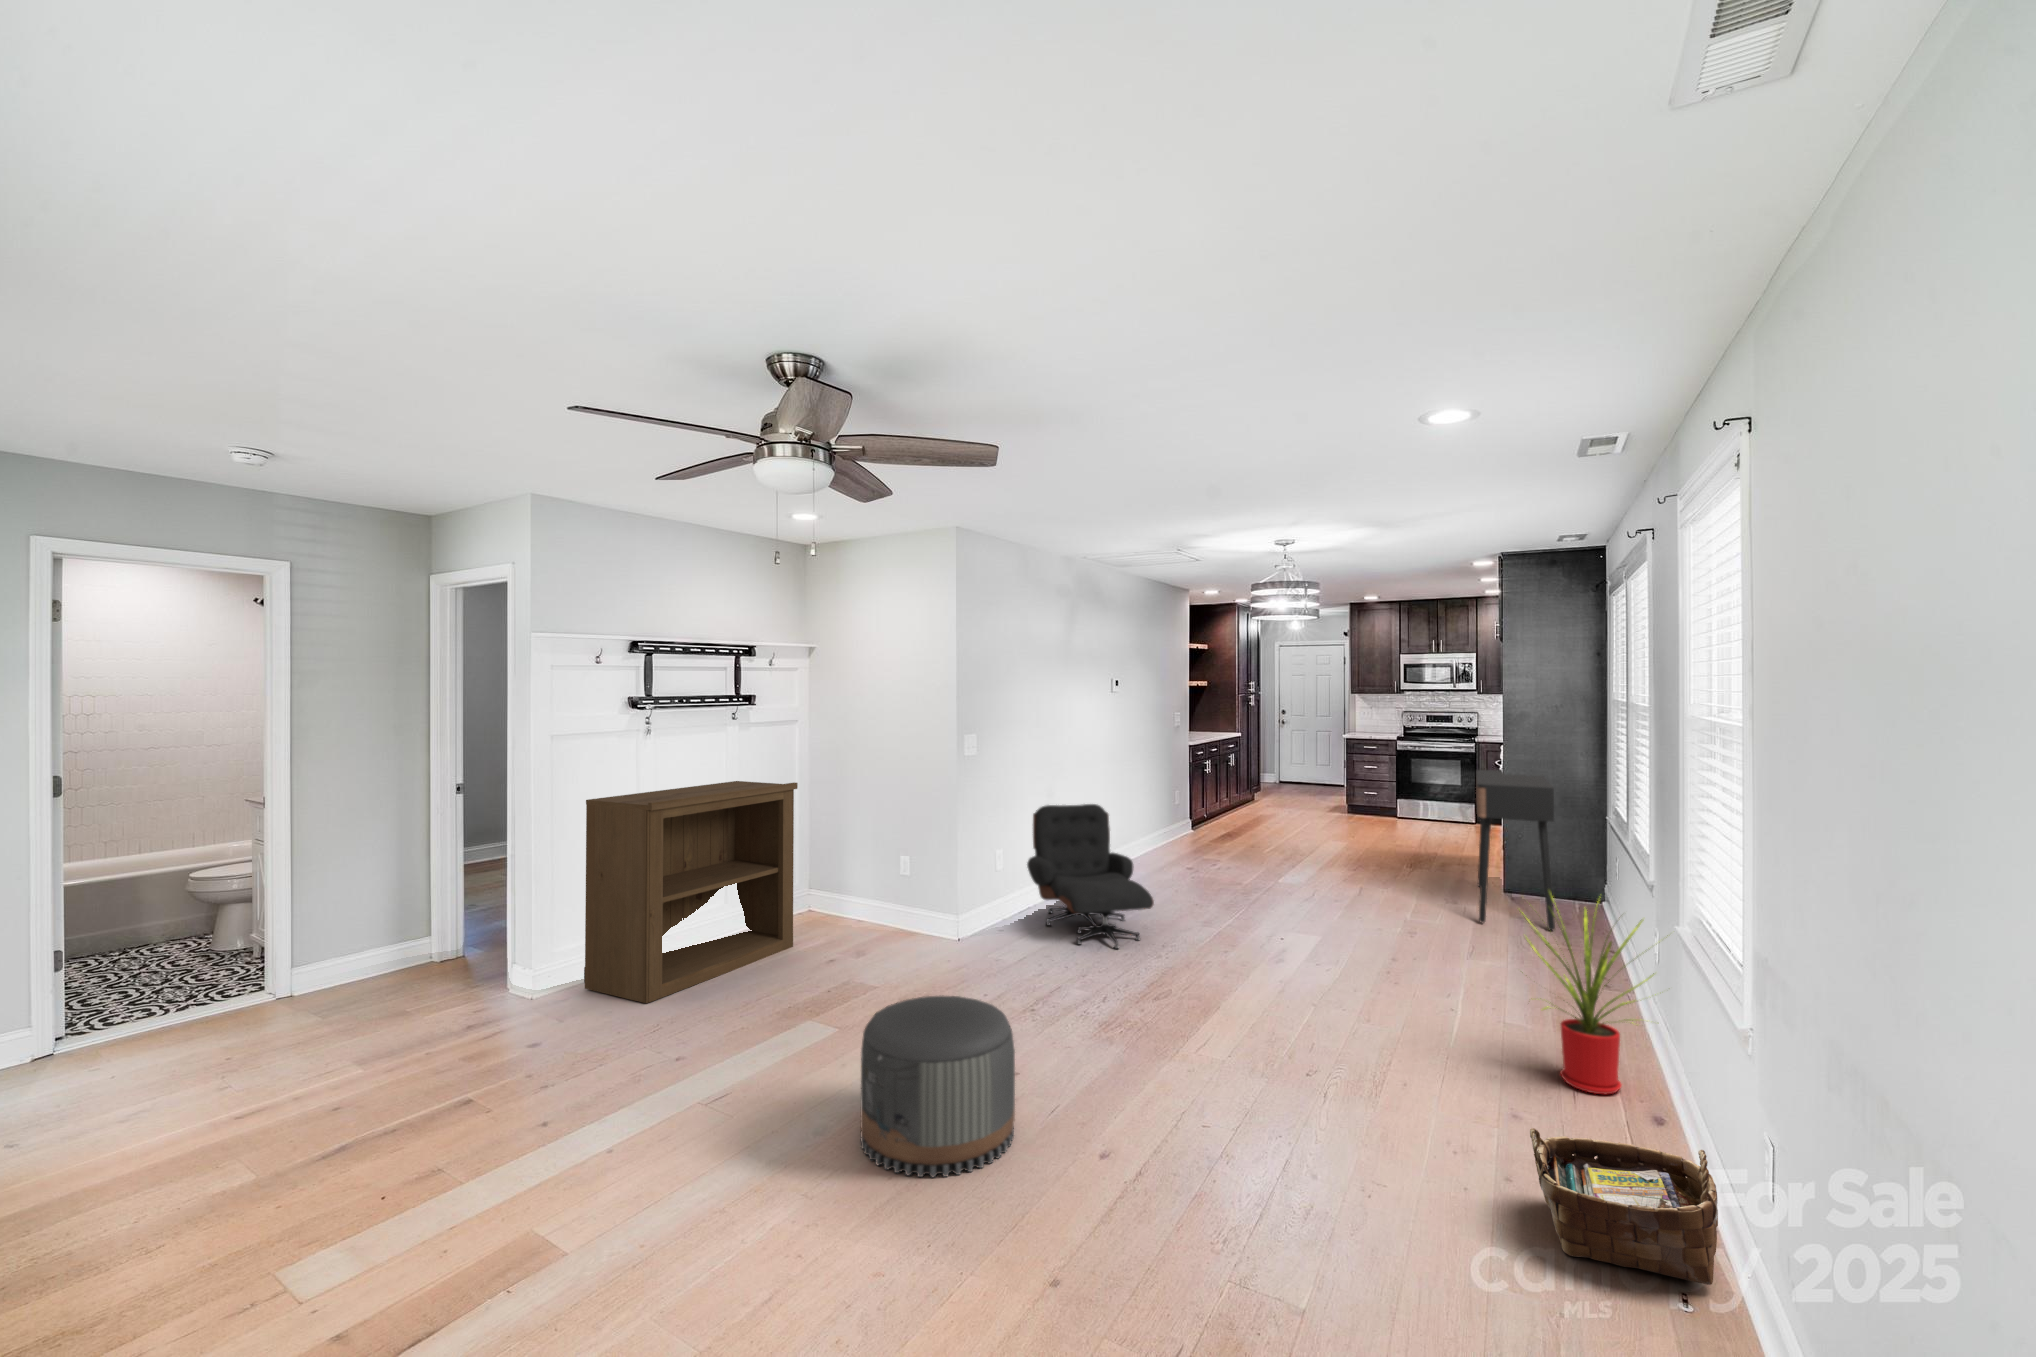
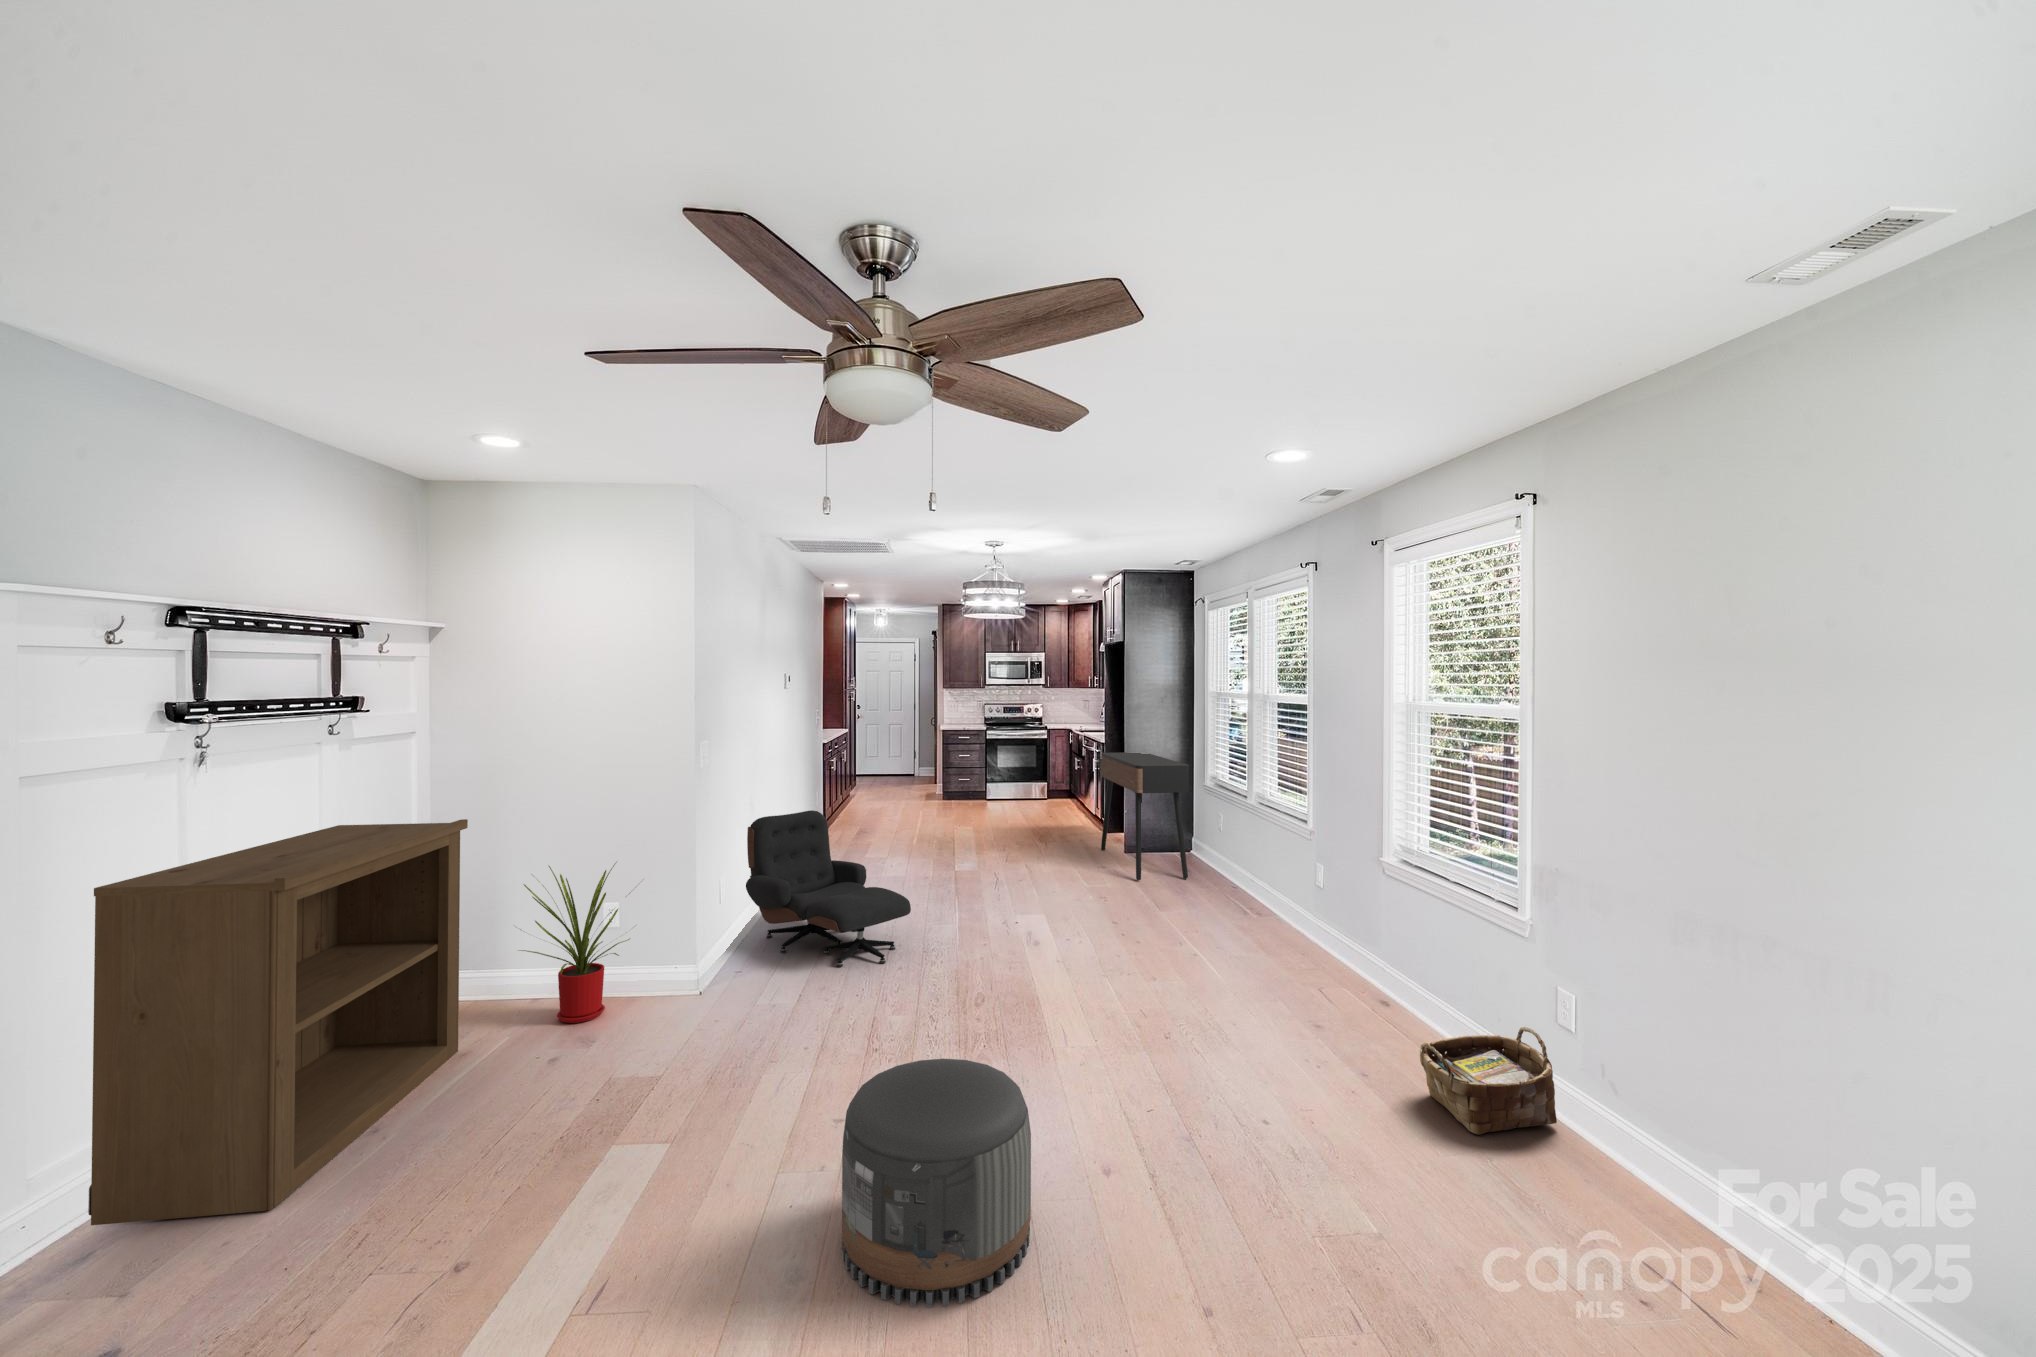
house plant: present [1522,891,1668,1094] -> present [520,862,636,1023]

